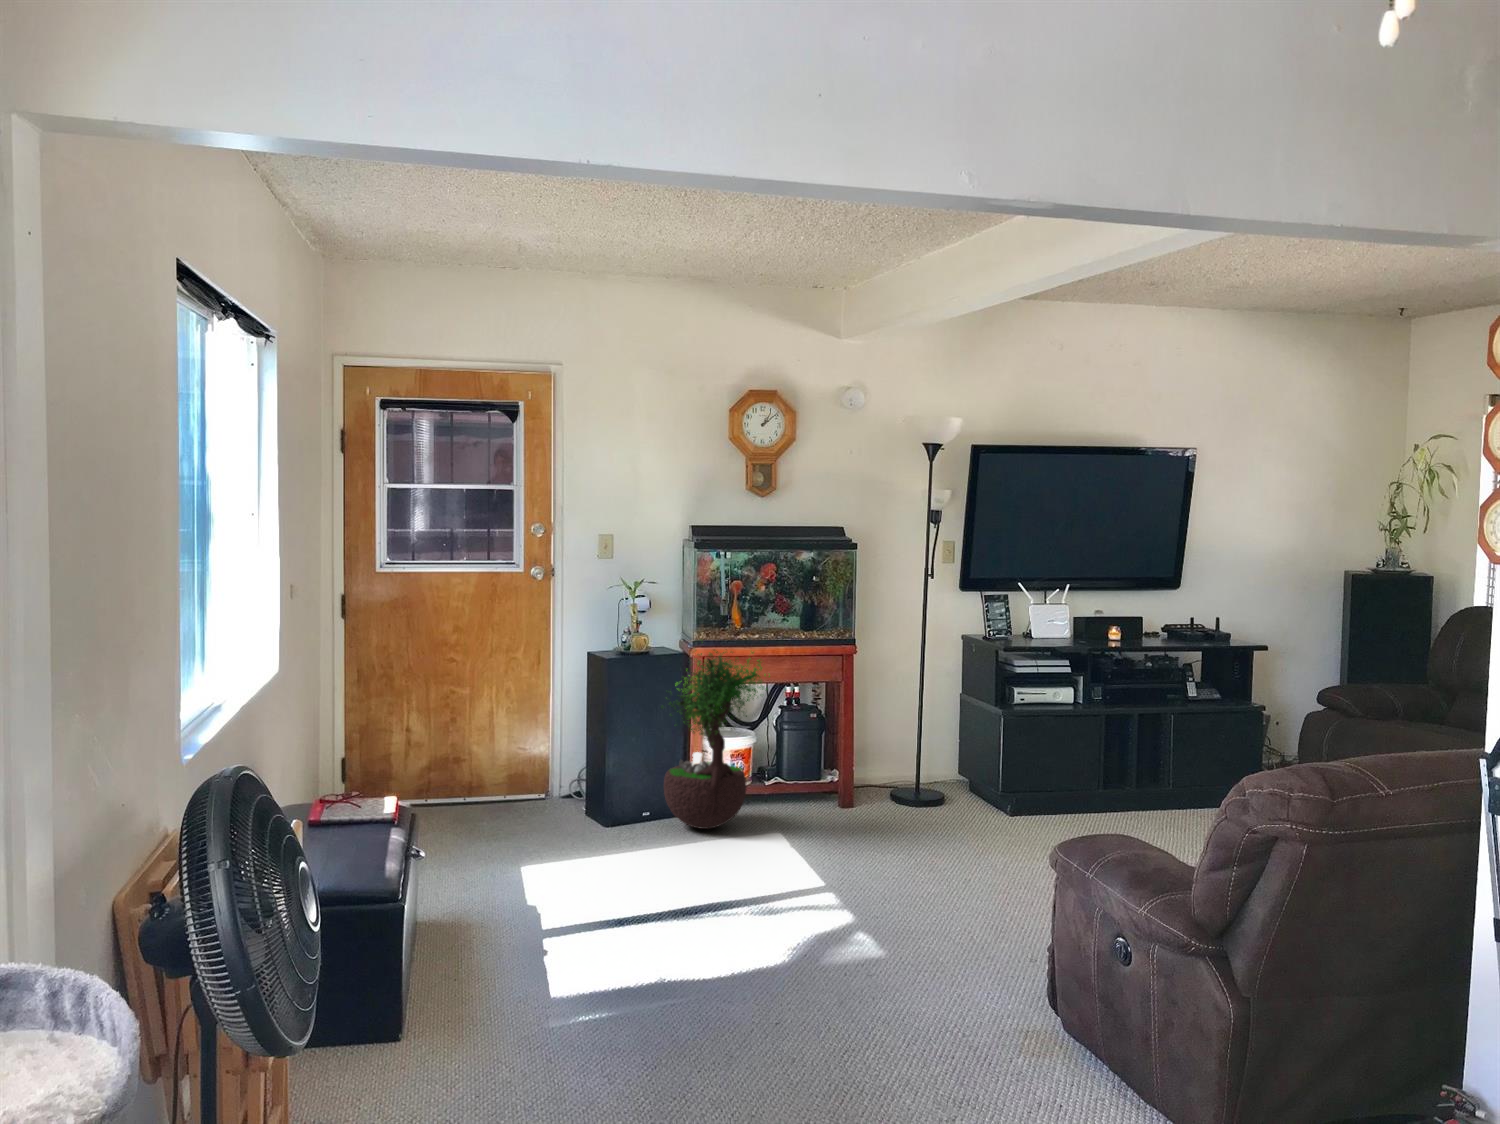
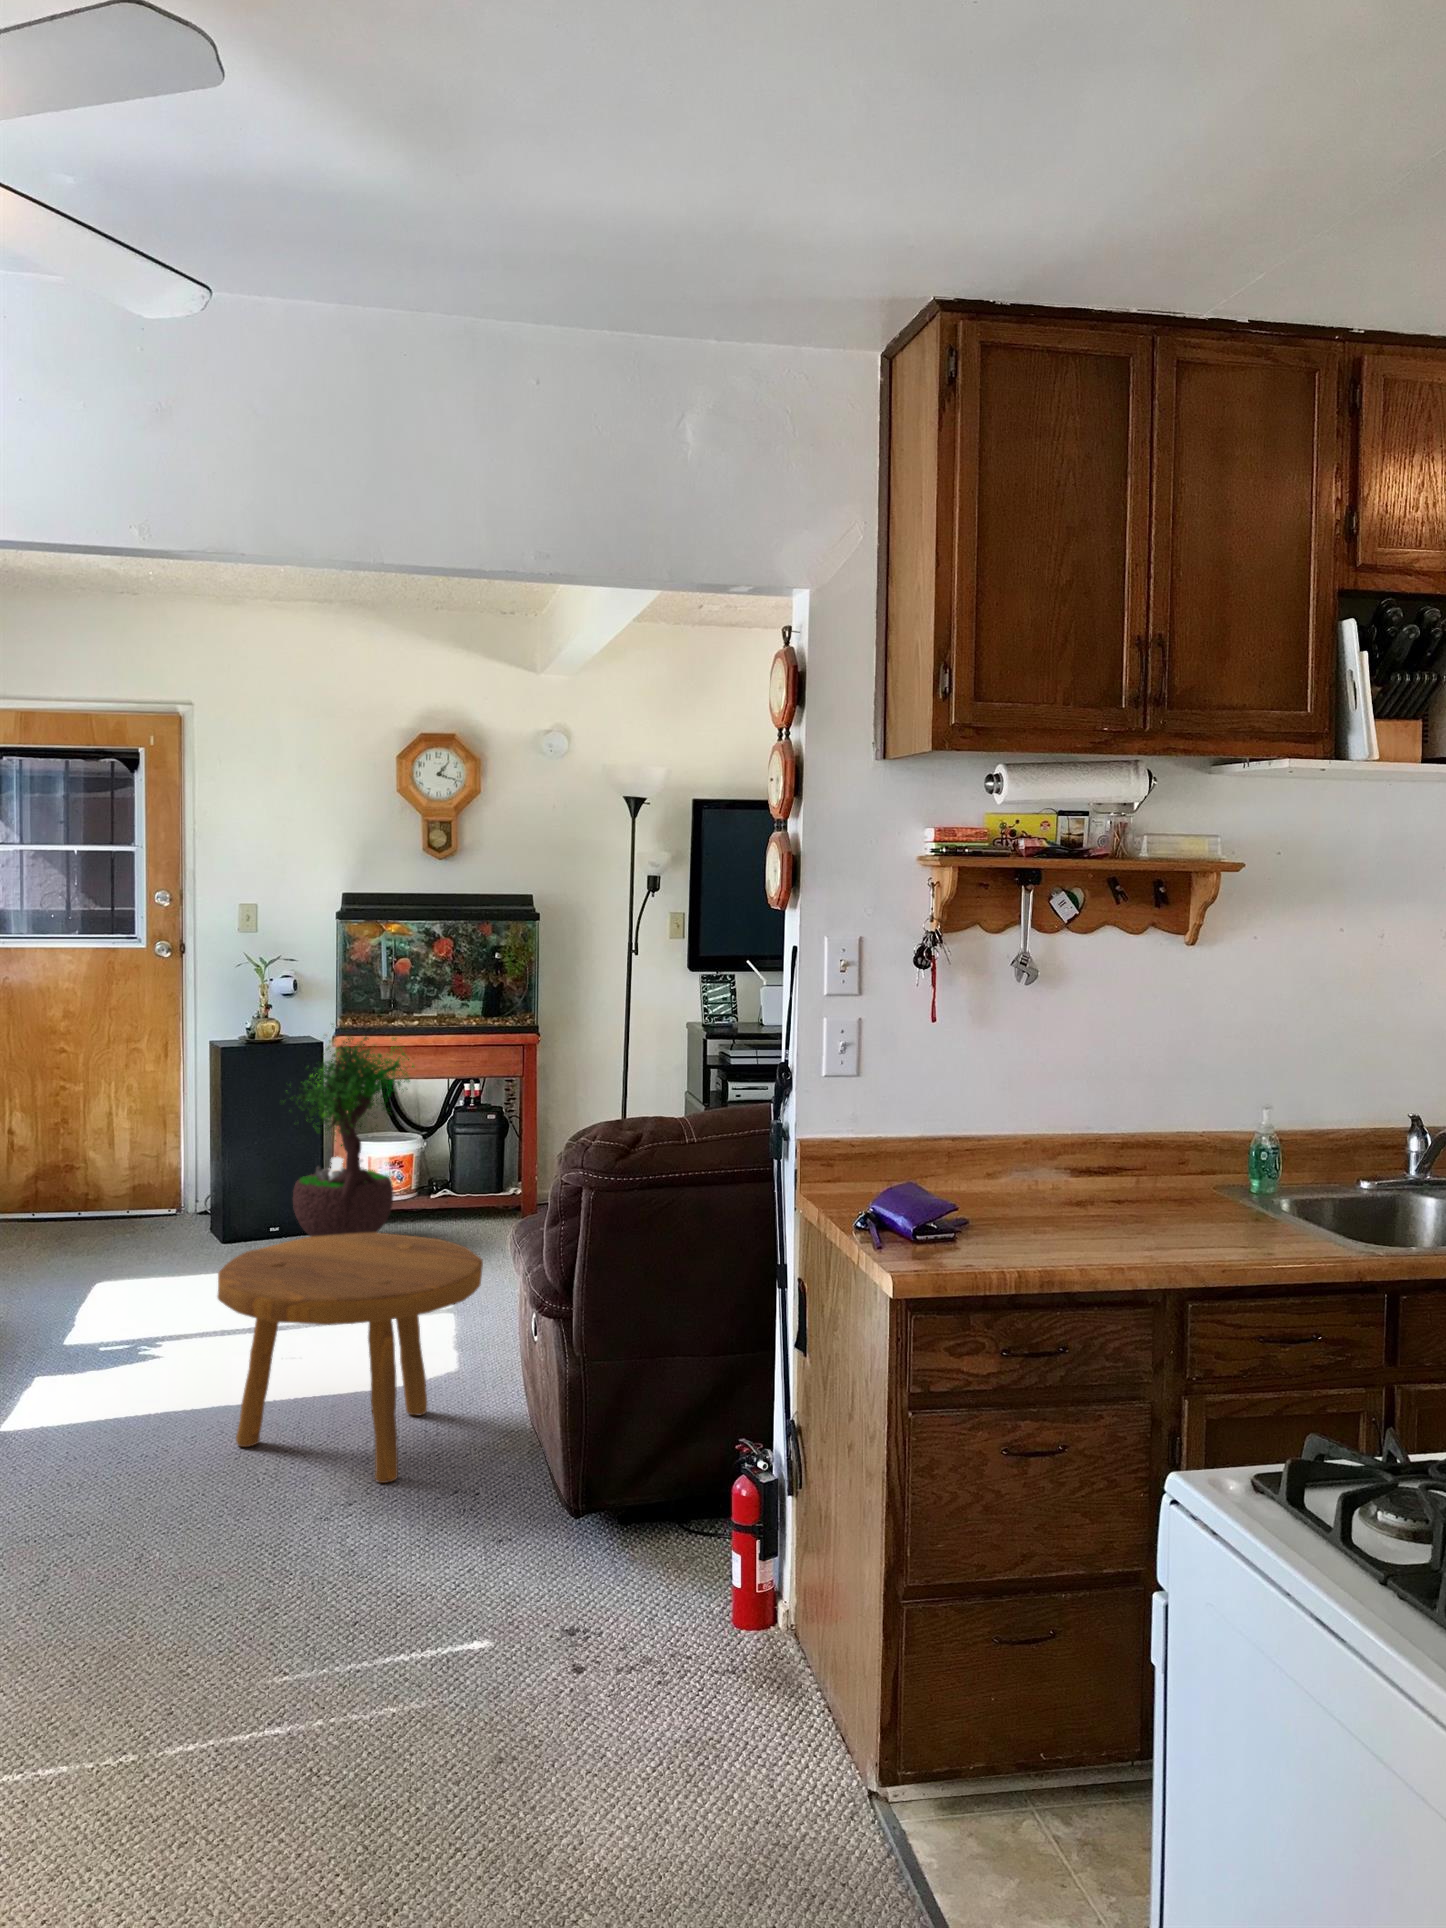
footstool: none [724,833,954,1067] -> present [218,1233,483,1483]

